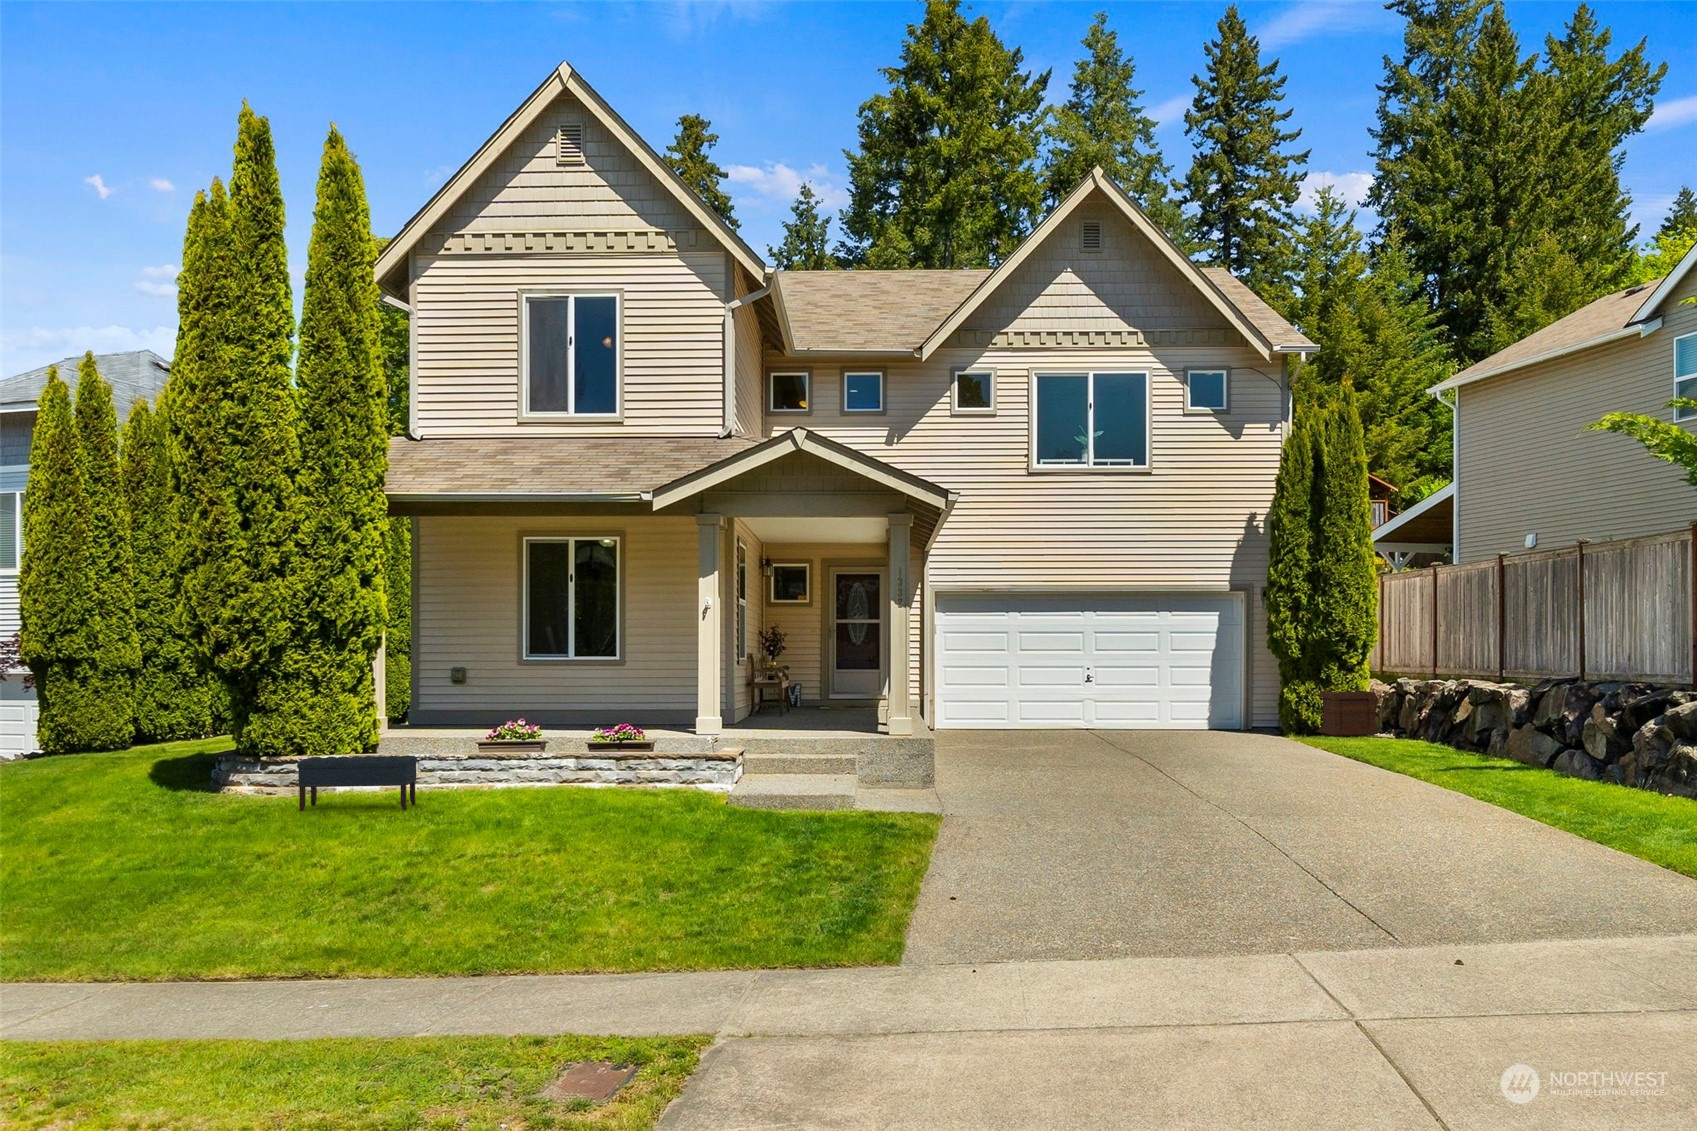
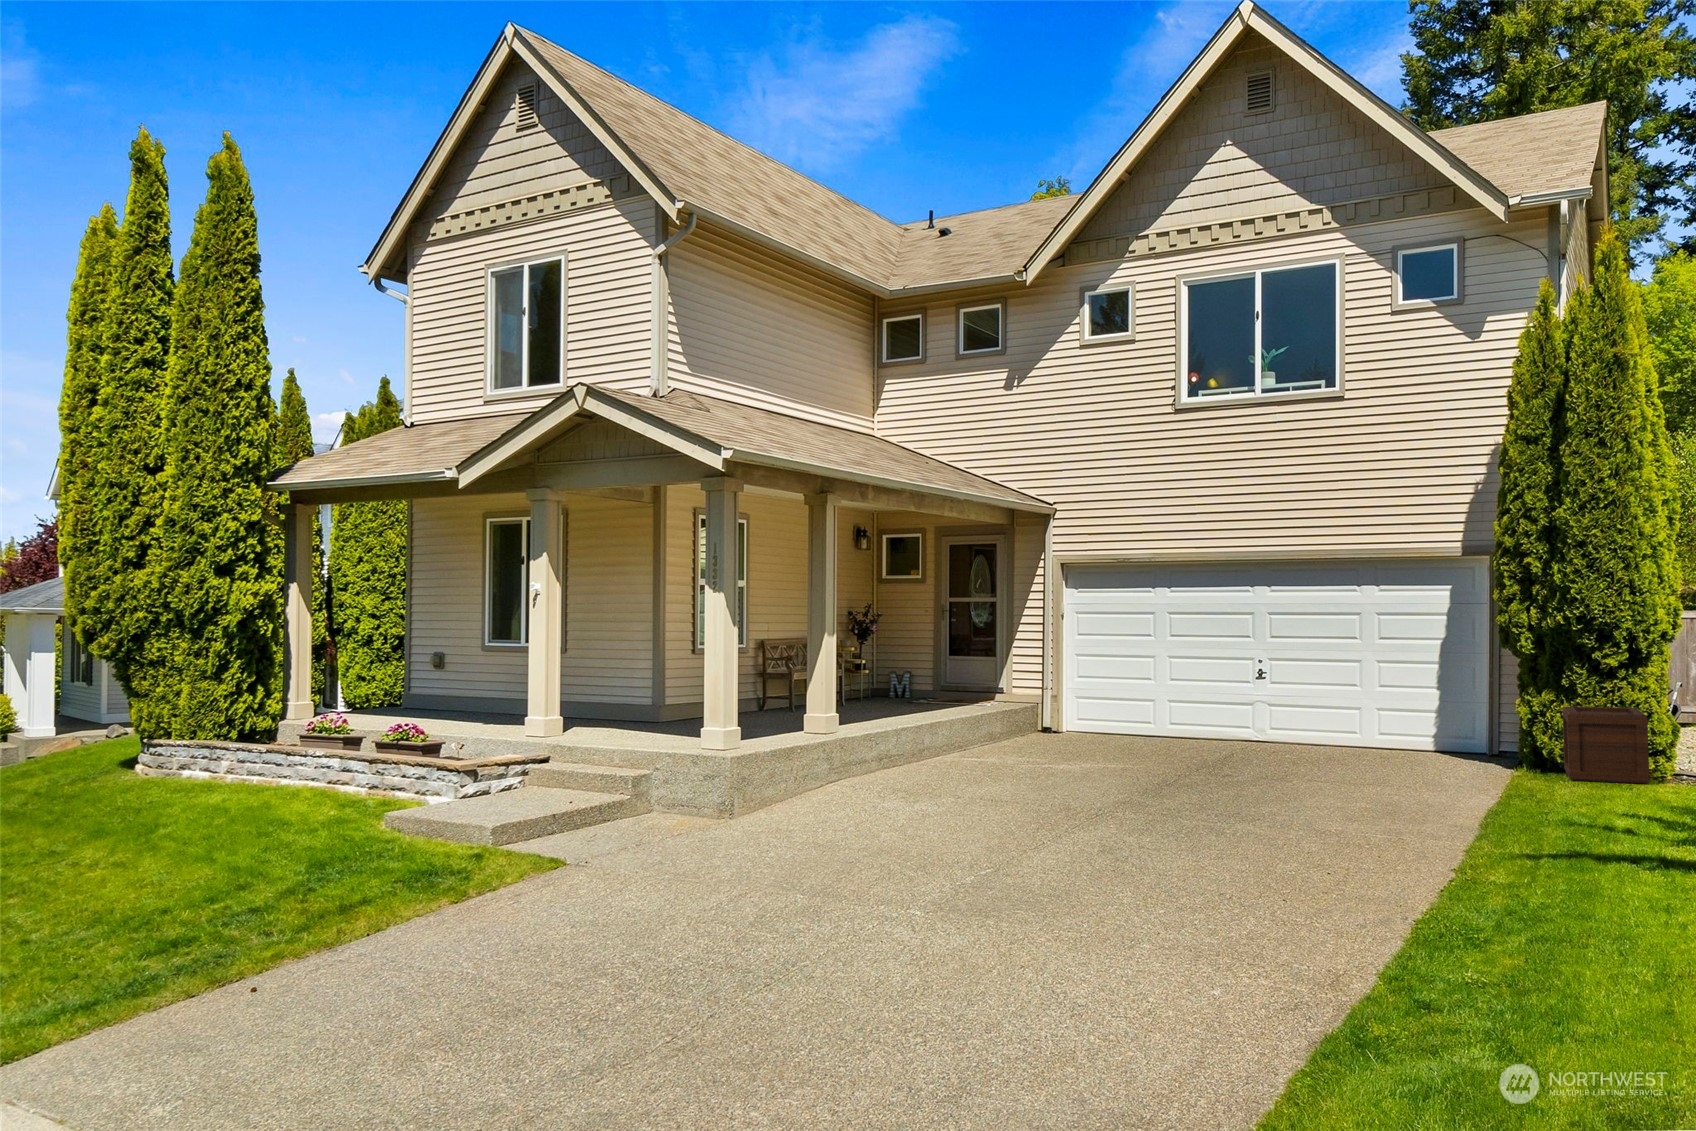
bench: present [297,756,417,811] -> none [128,742,228,802]

